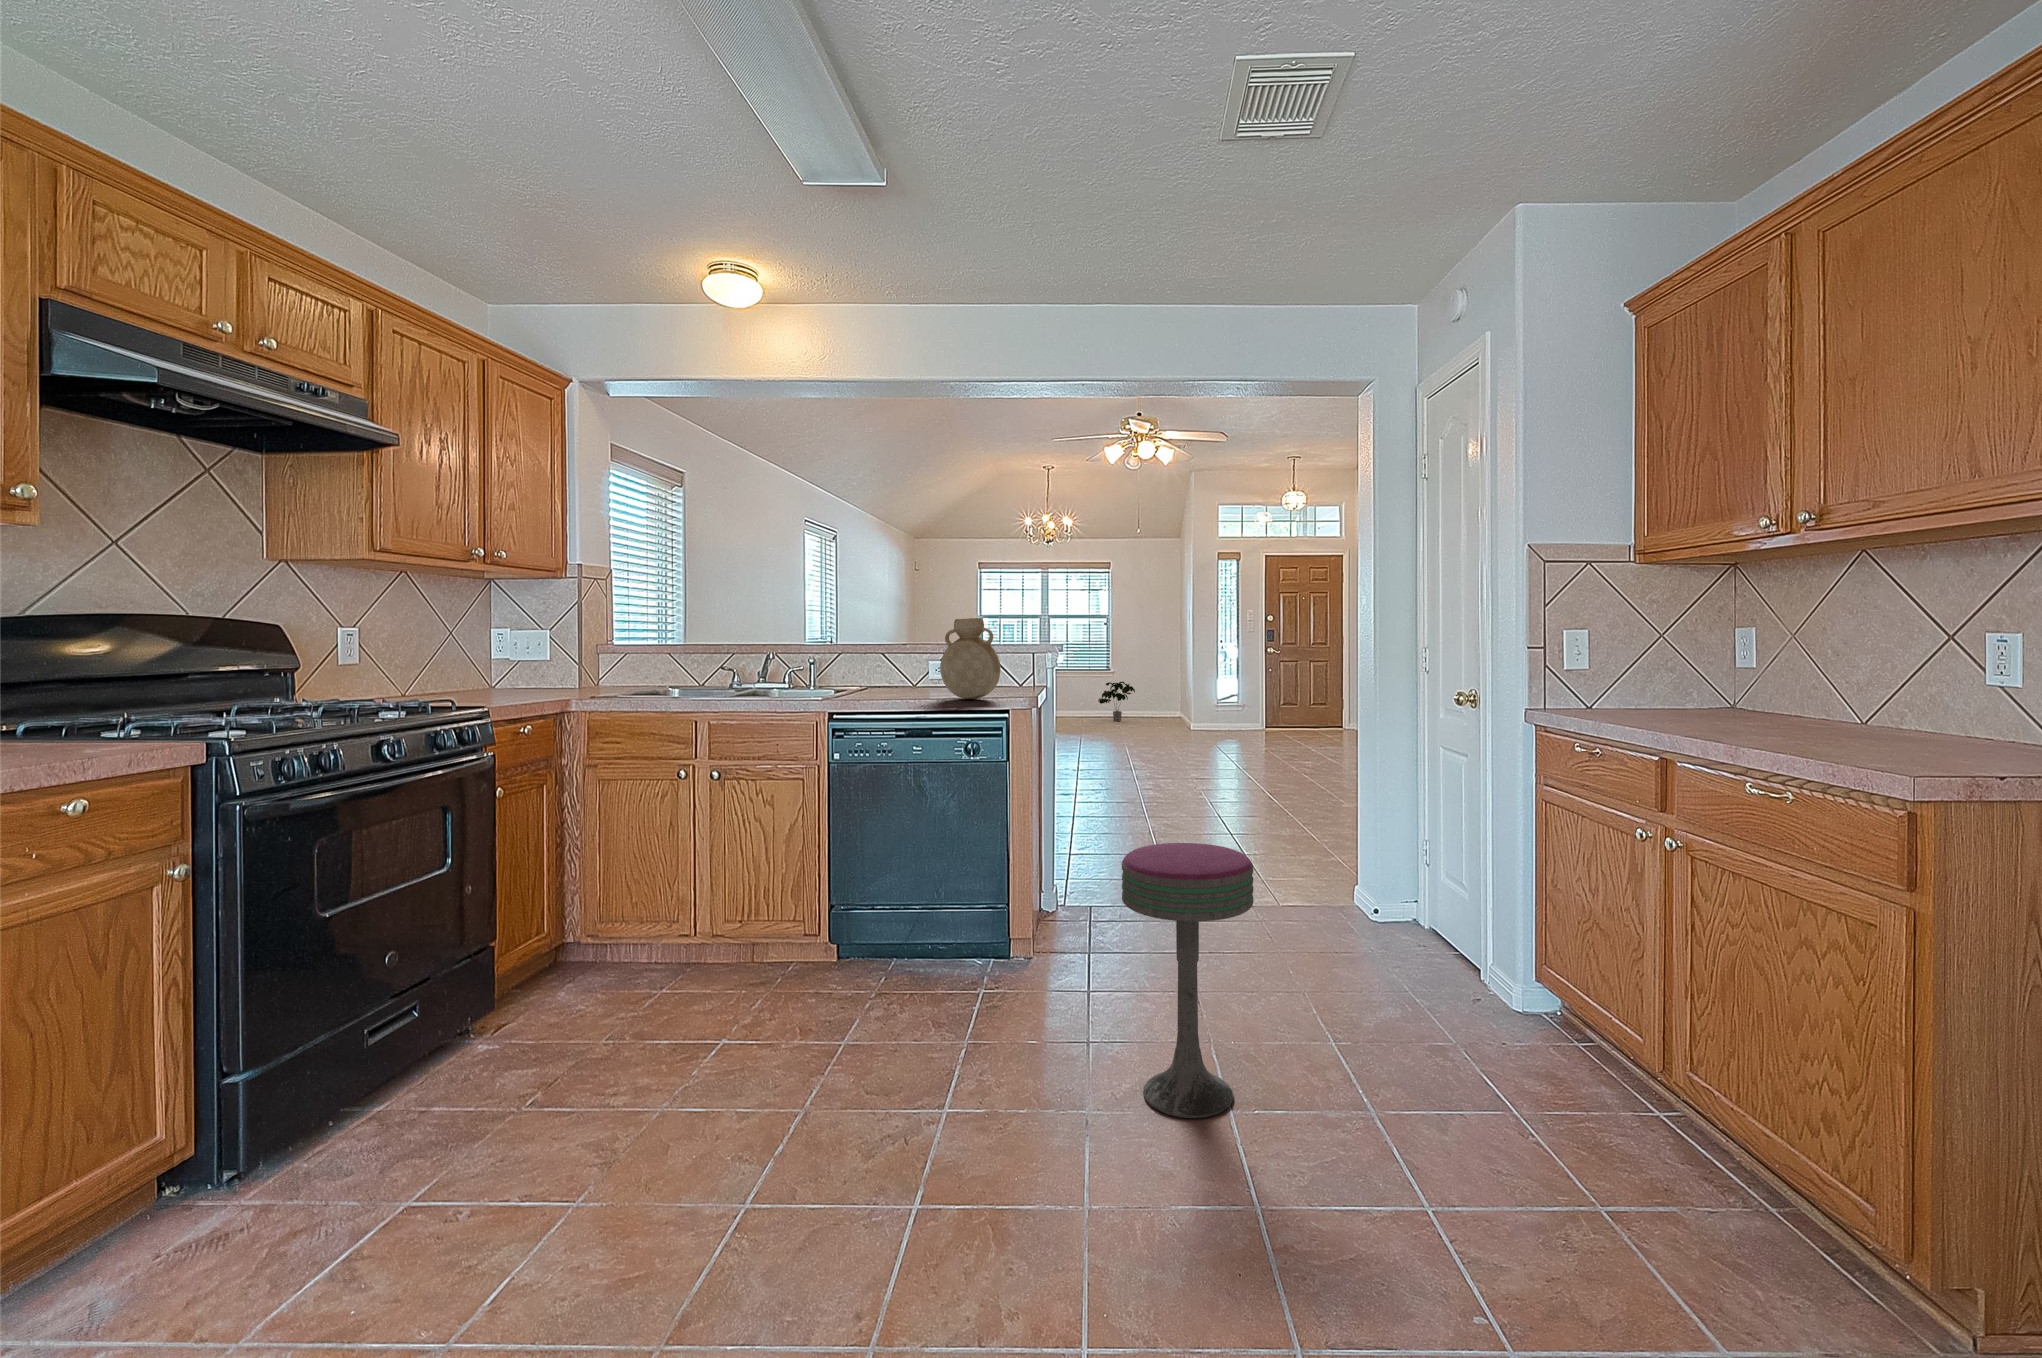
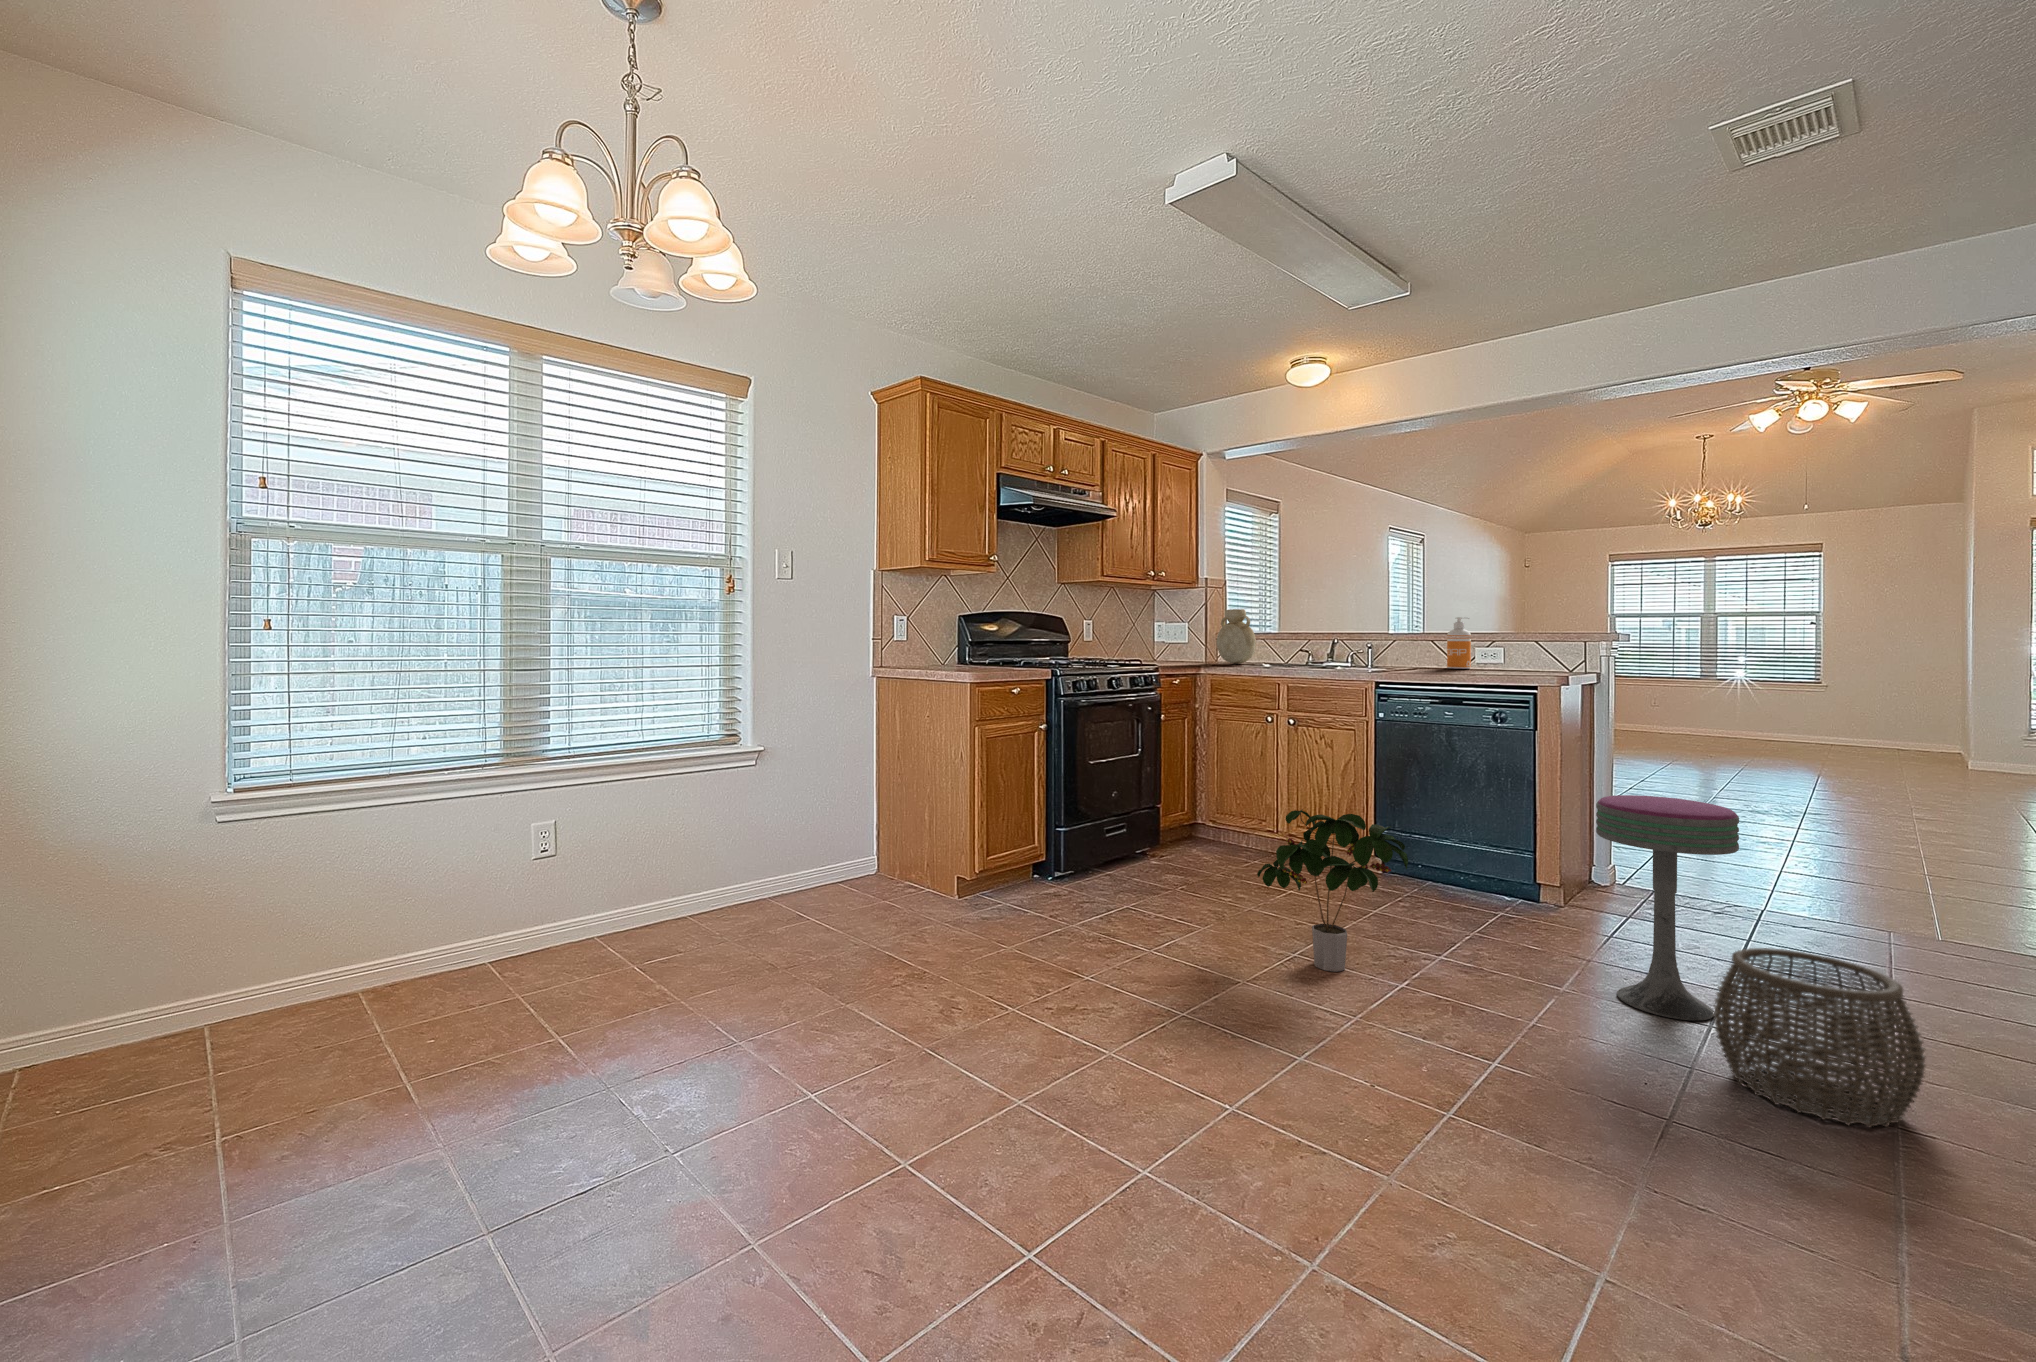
vase: present [940,618,1000,699] -> present [1217,609,1256,664]
soap dispenser: none [899,626,924,687] -> present [1447,617,1471,669]
potted plant: present [1098,682,1135,721] -> present [1257,810,1408,972]
woven basket: none [1279,1019,1462,1240] -> present [1714,948,1926,1127]

